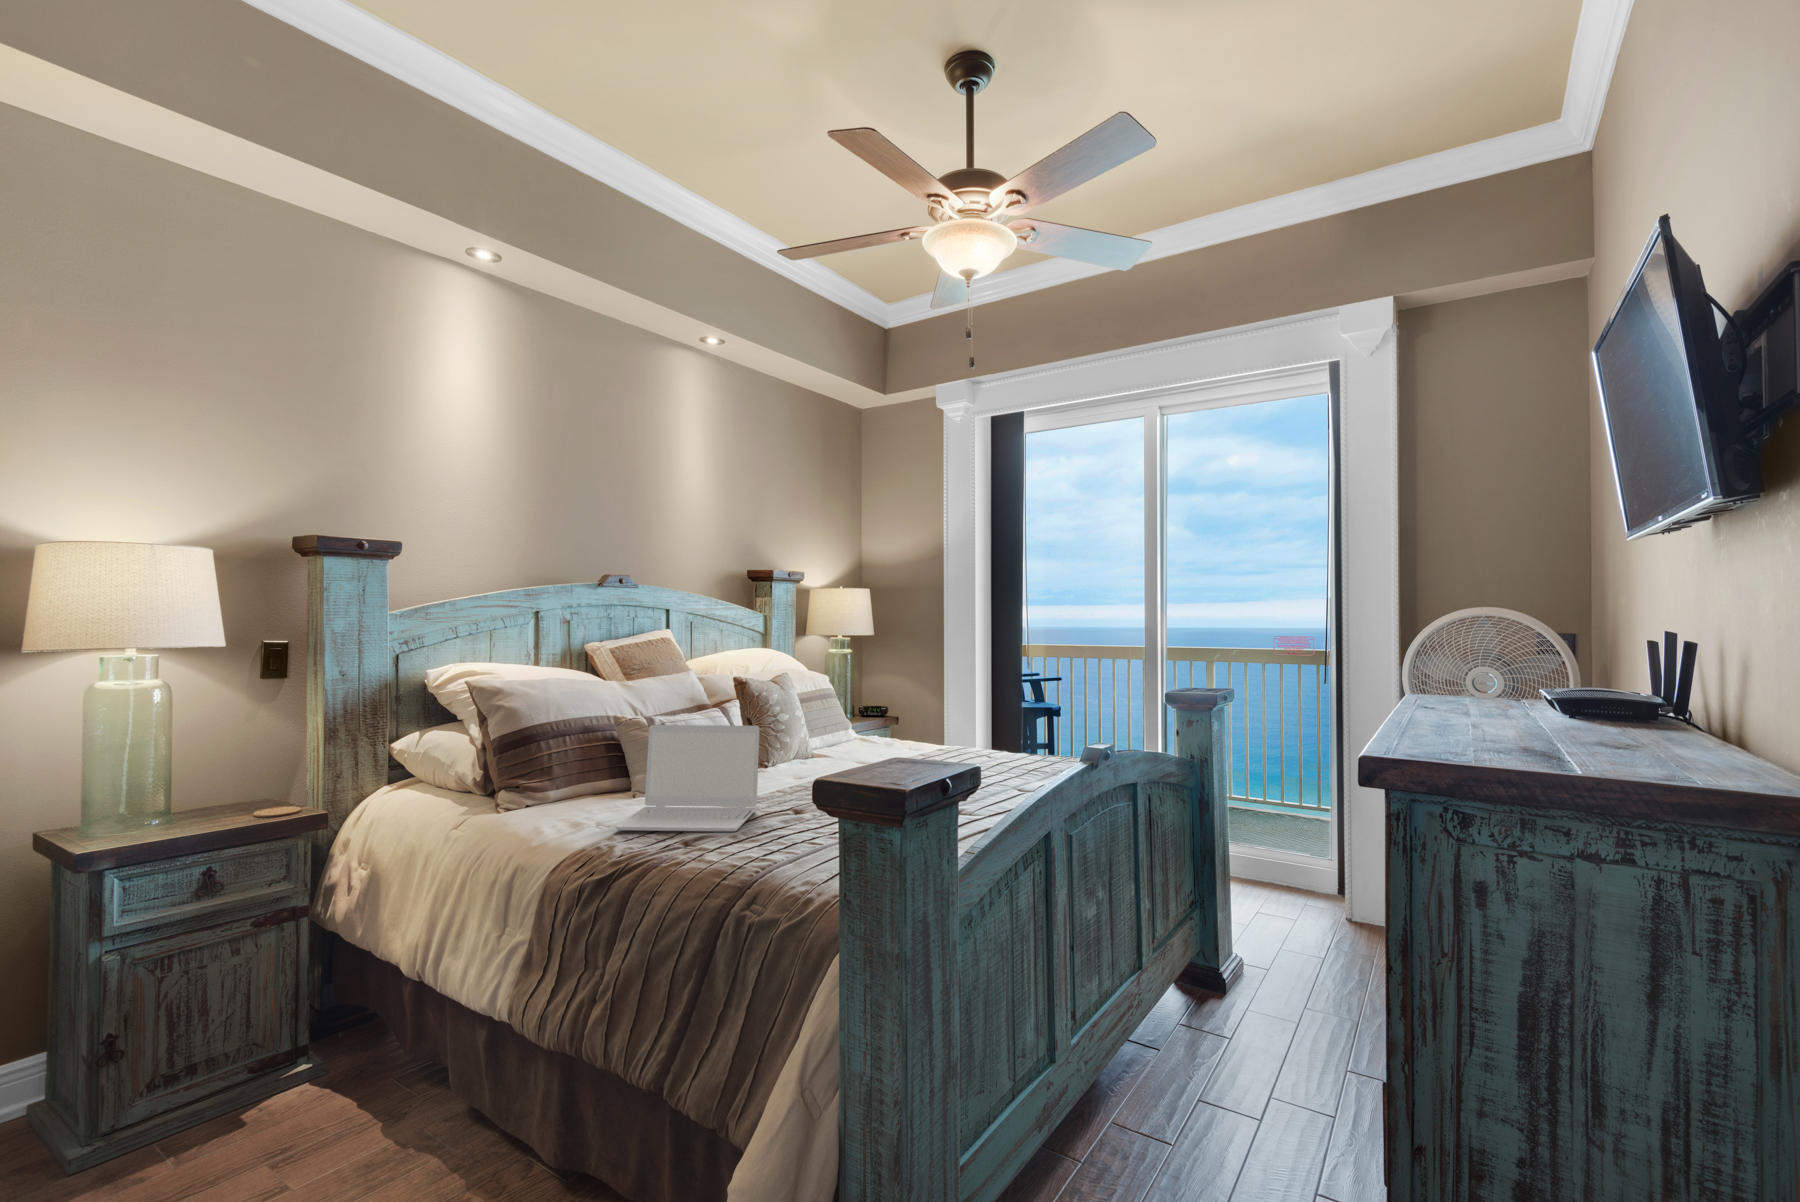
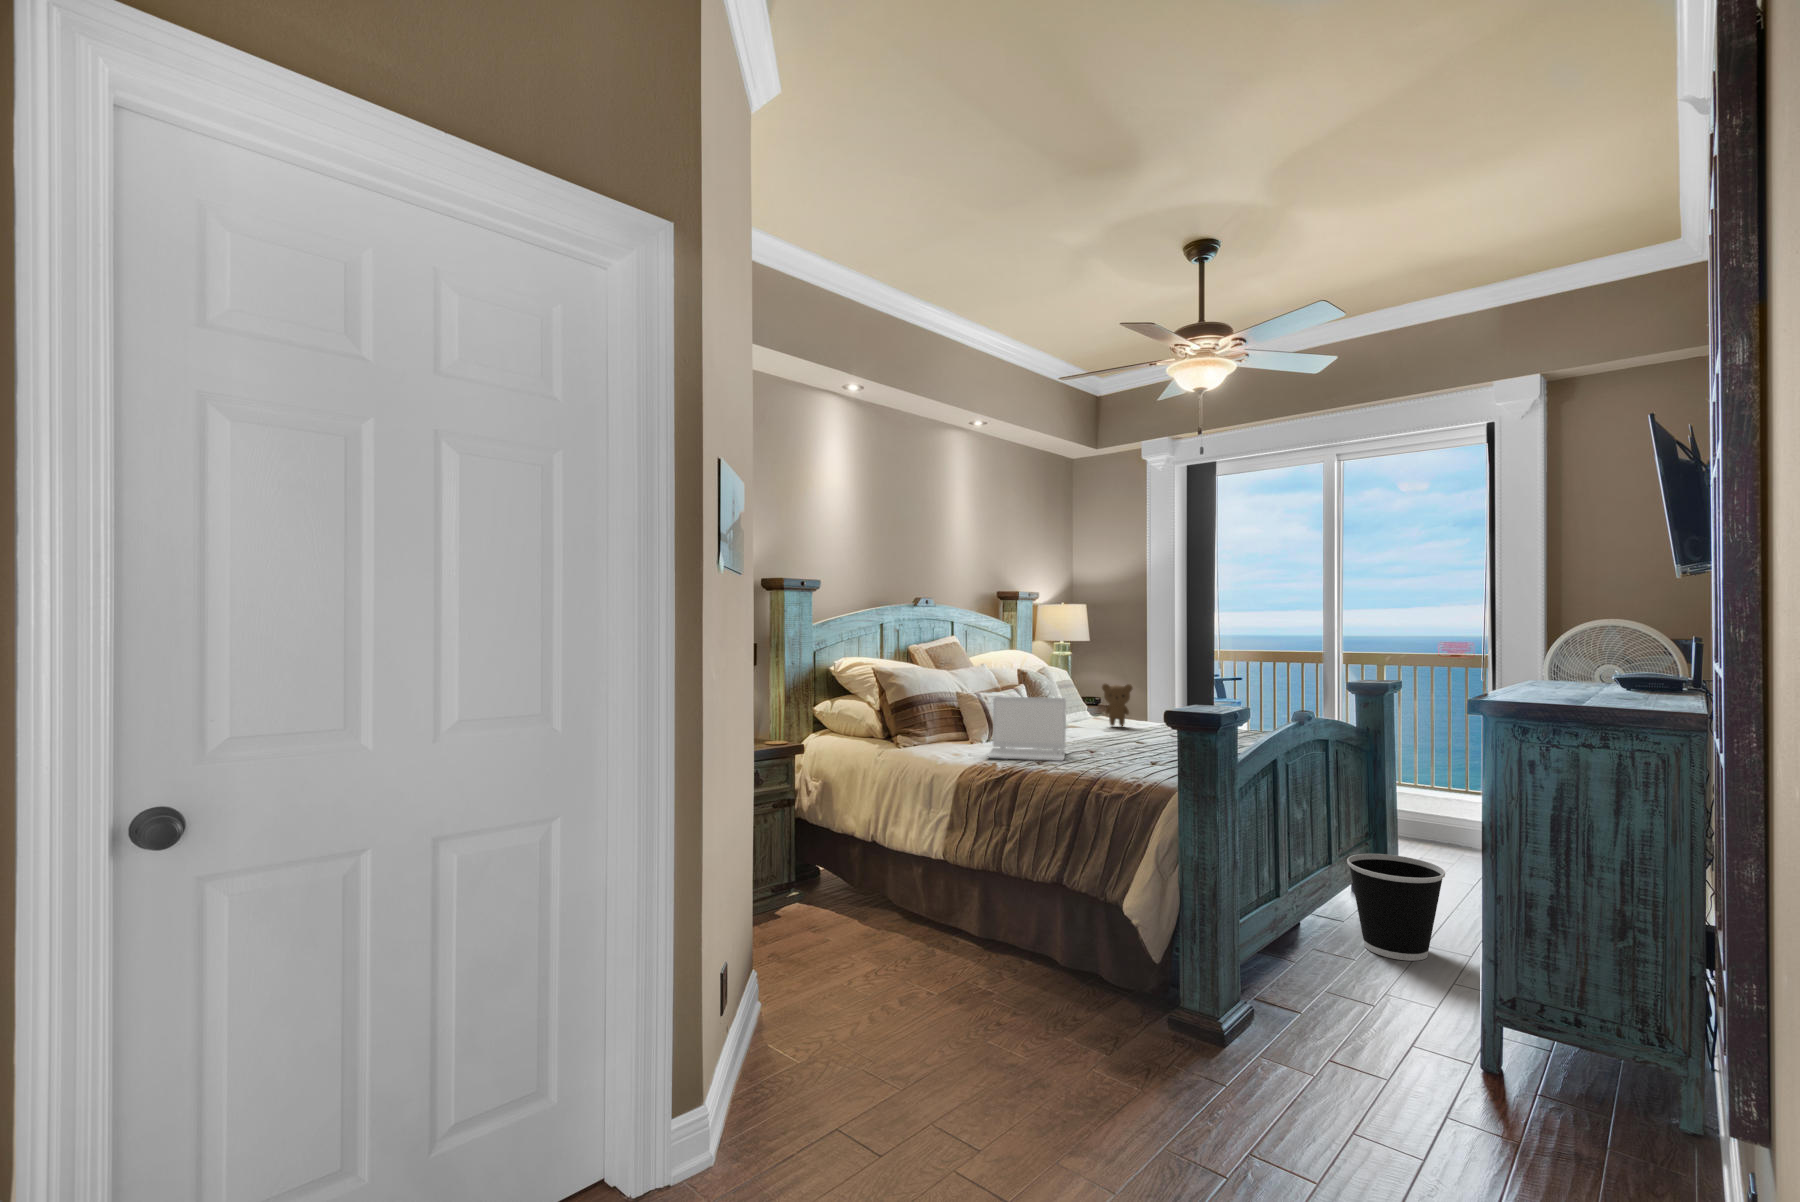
teddy bear: none [854,695,895,754] -> present [1102,684,1132,726]
wastebasket: none [1164,954,1305,1136] -> present [1347,854,1445,961]

